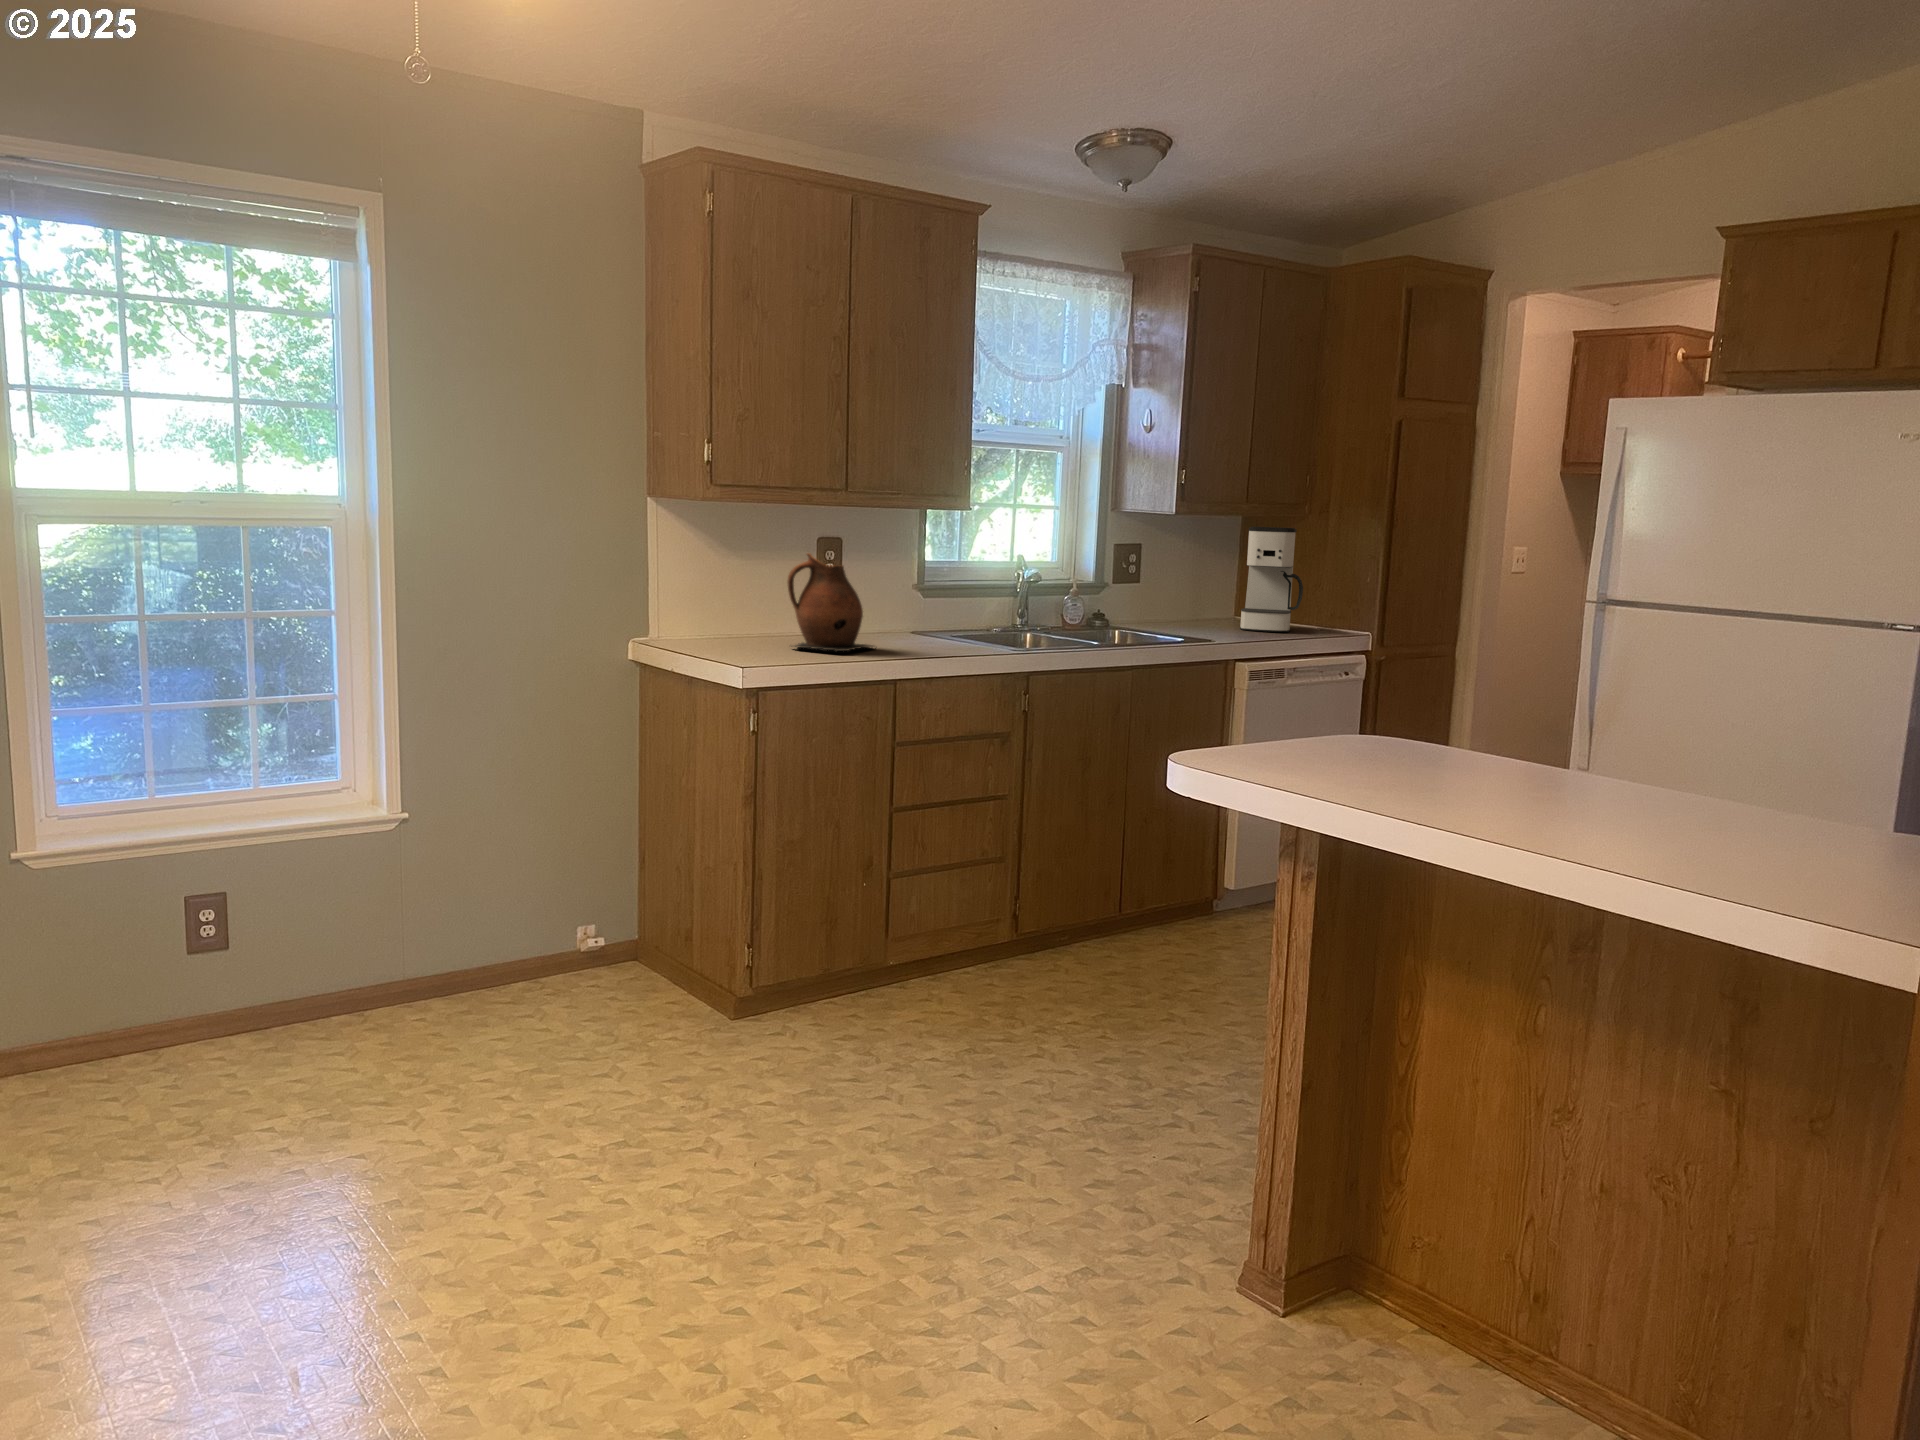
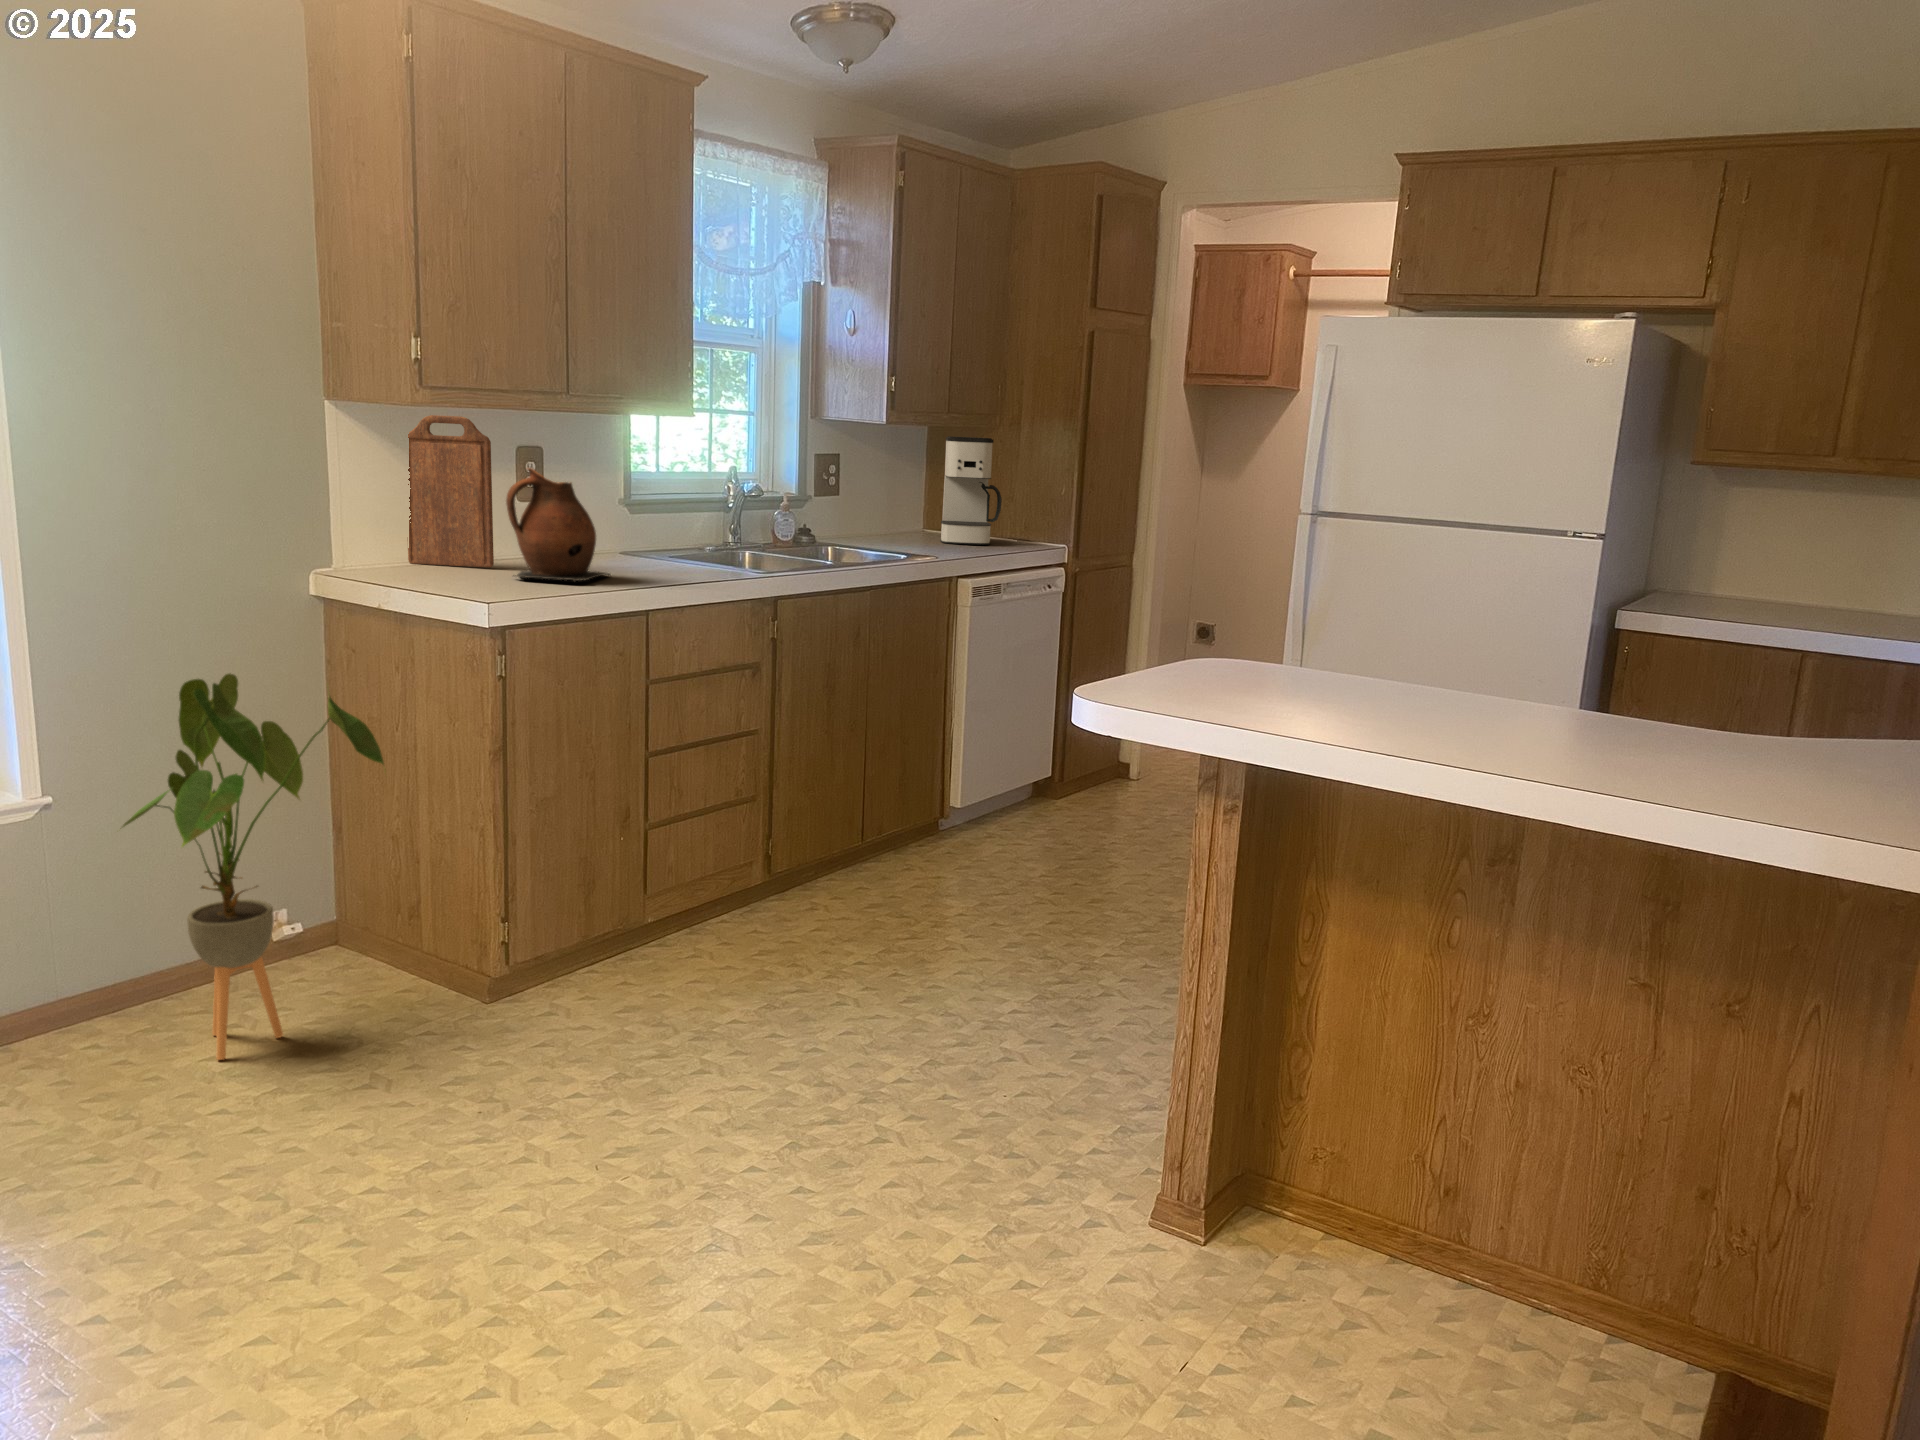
cutting board: none [718,509,786,639] -> present [408,415,494,567]
house plant: none [456,717,660,1033] -> present [123,673,384,1060]

